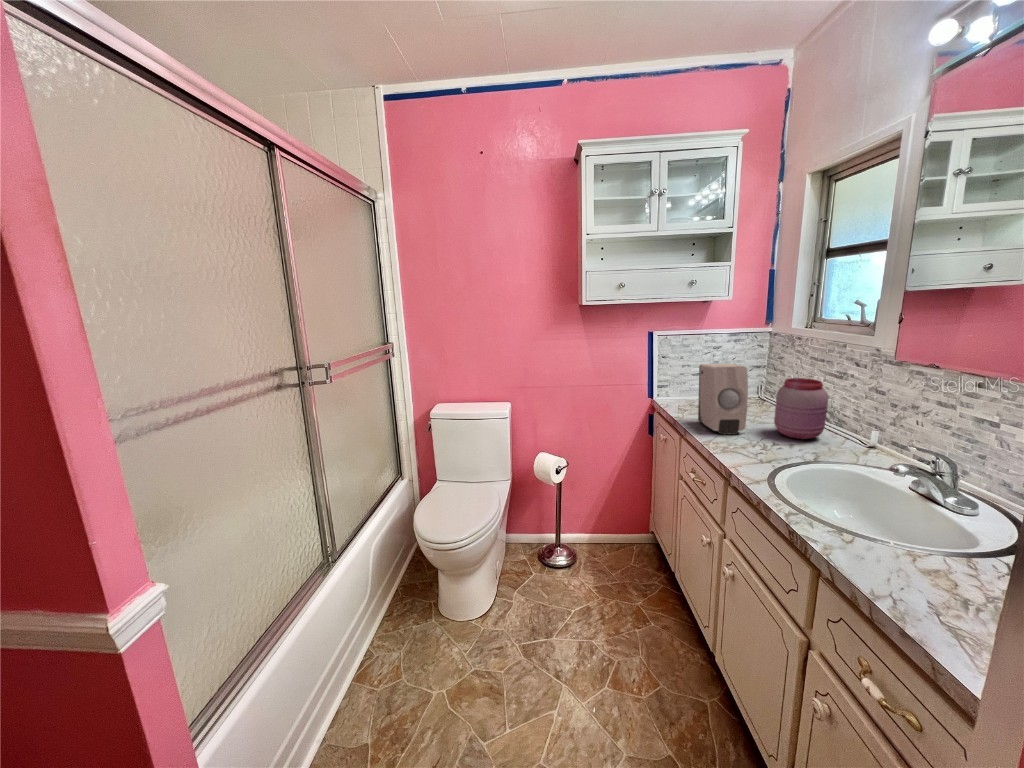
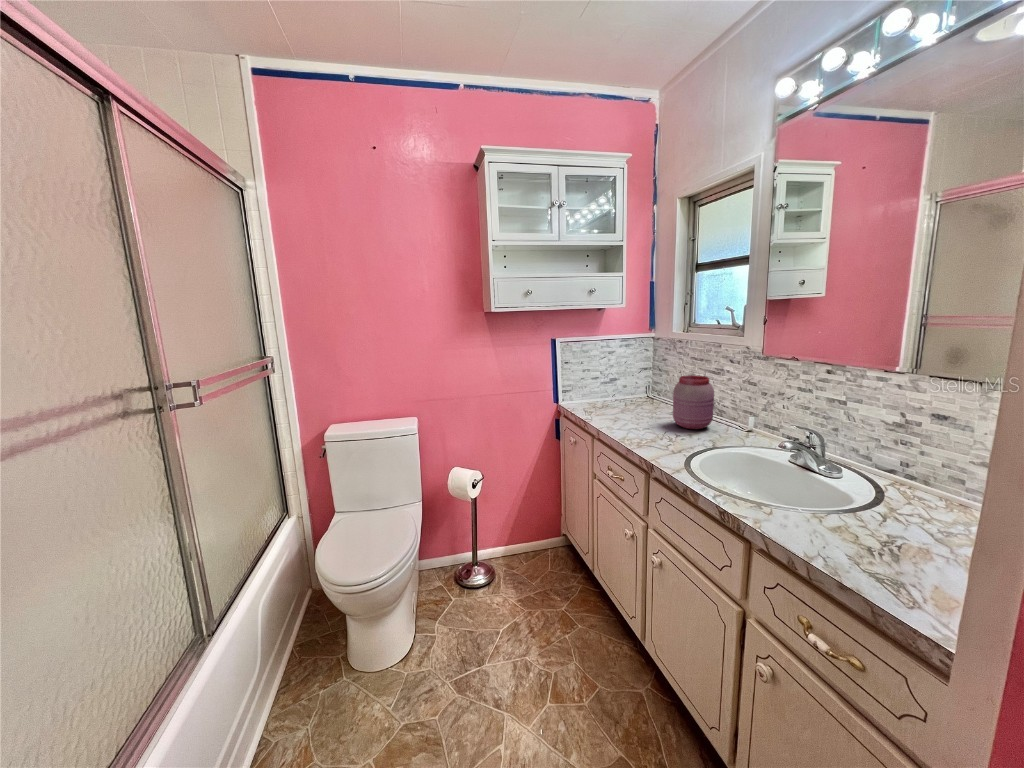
soap dispenser: present [698,363,748,435] -> none [606,365,652,431]

